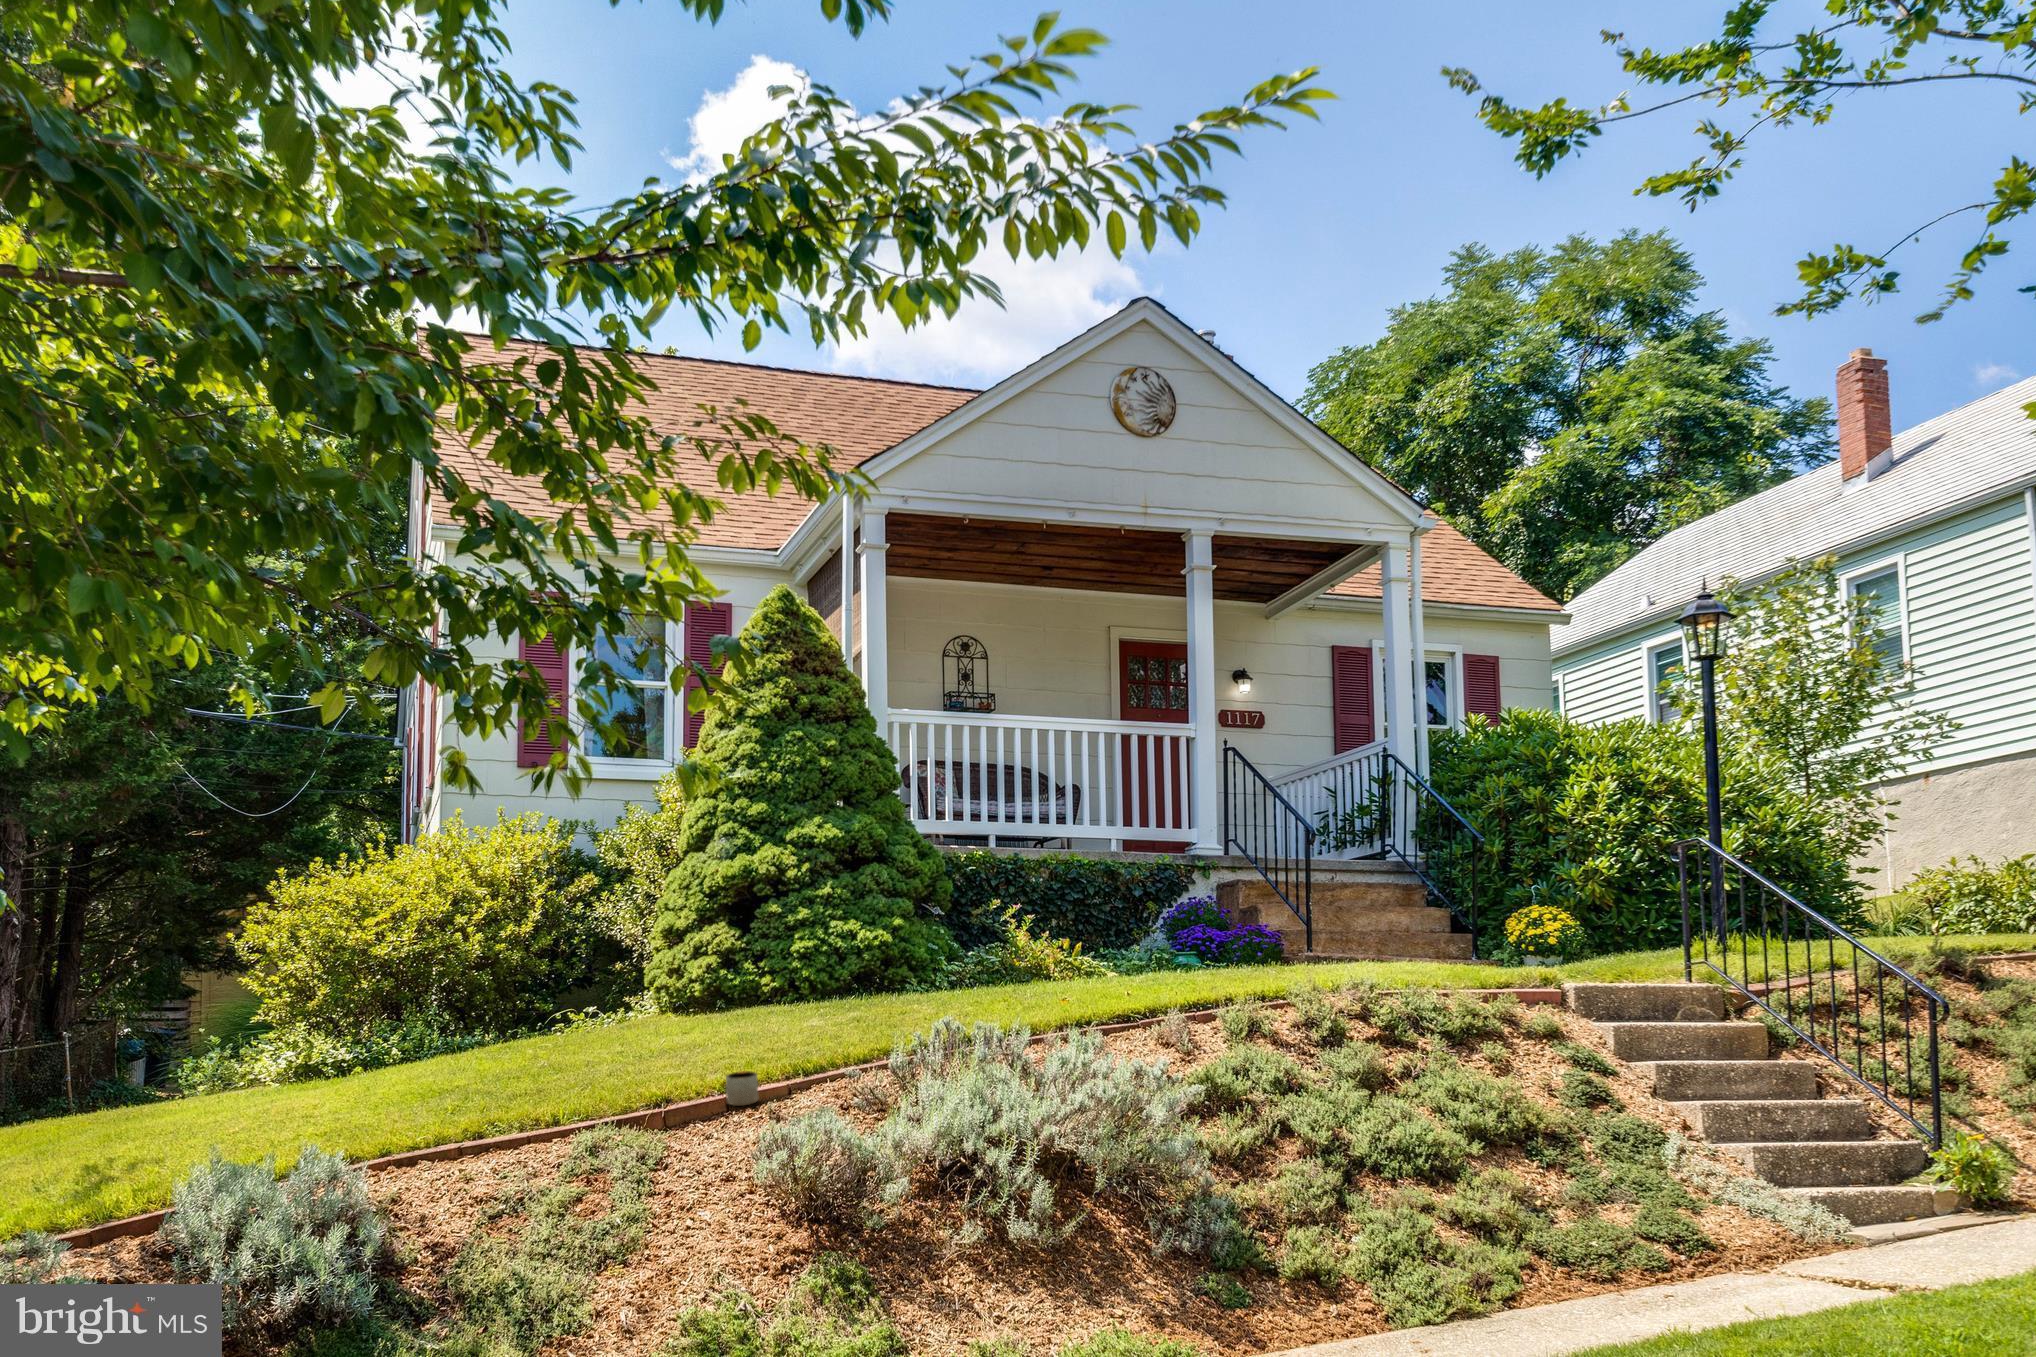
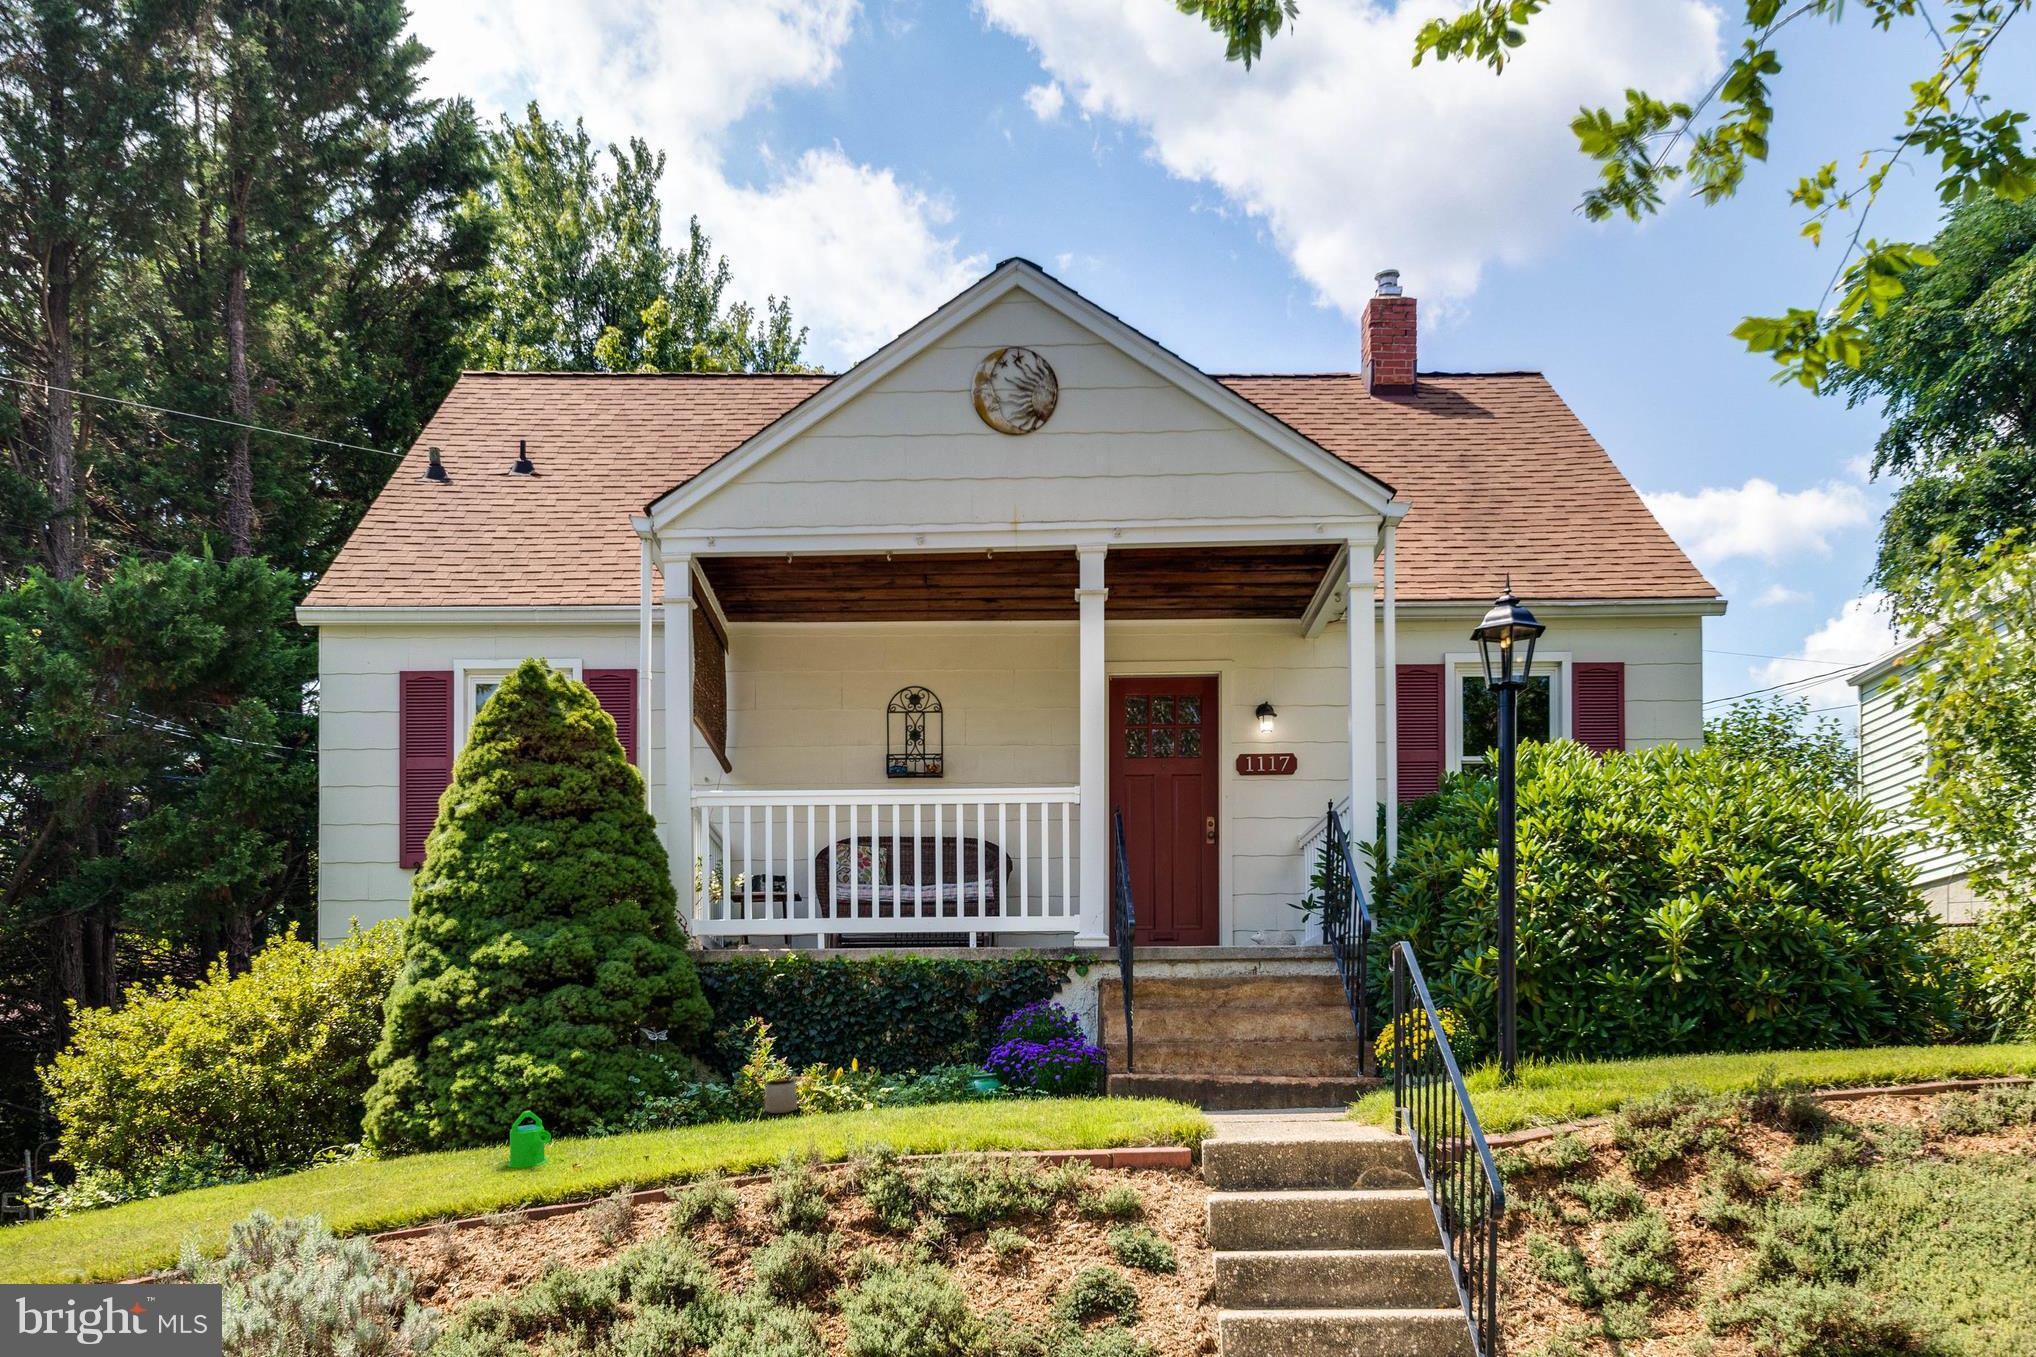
watering can: none [475,1111,517,1167] -> present [507,1111,551,1168]

